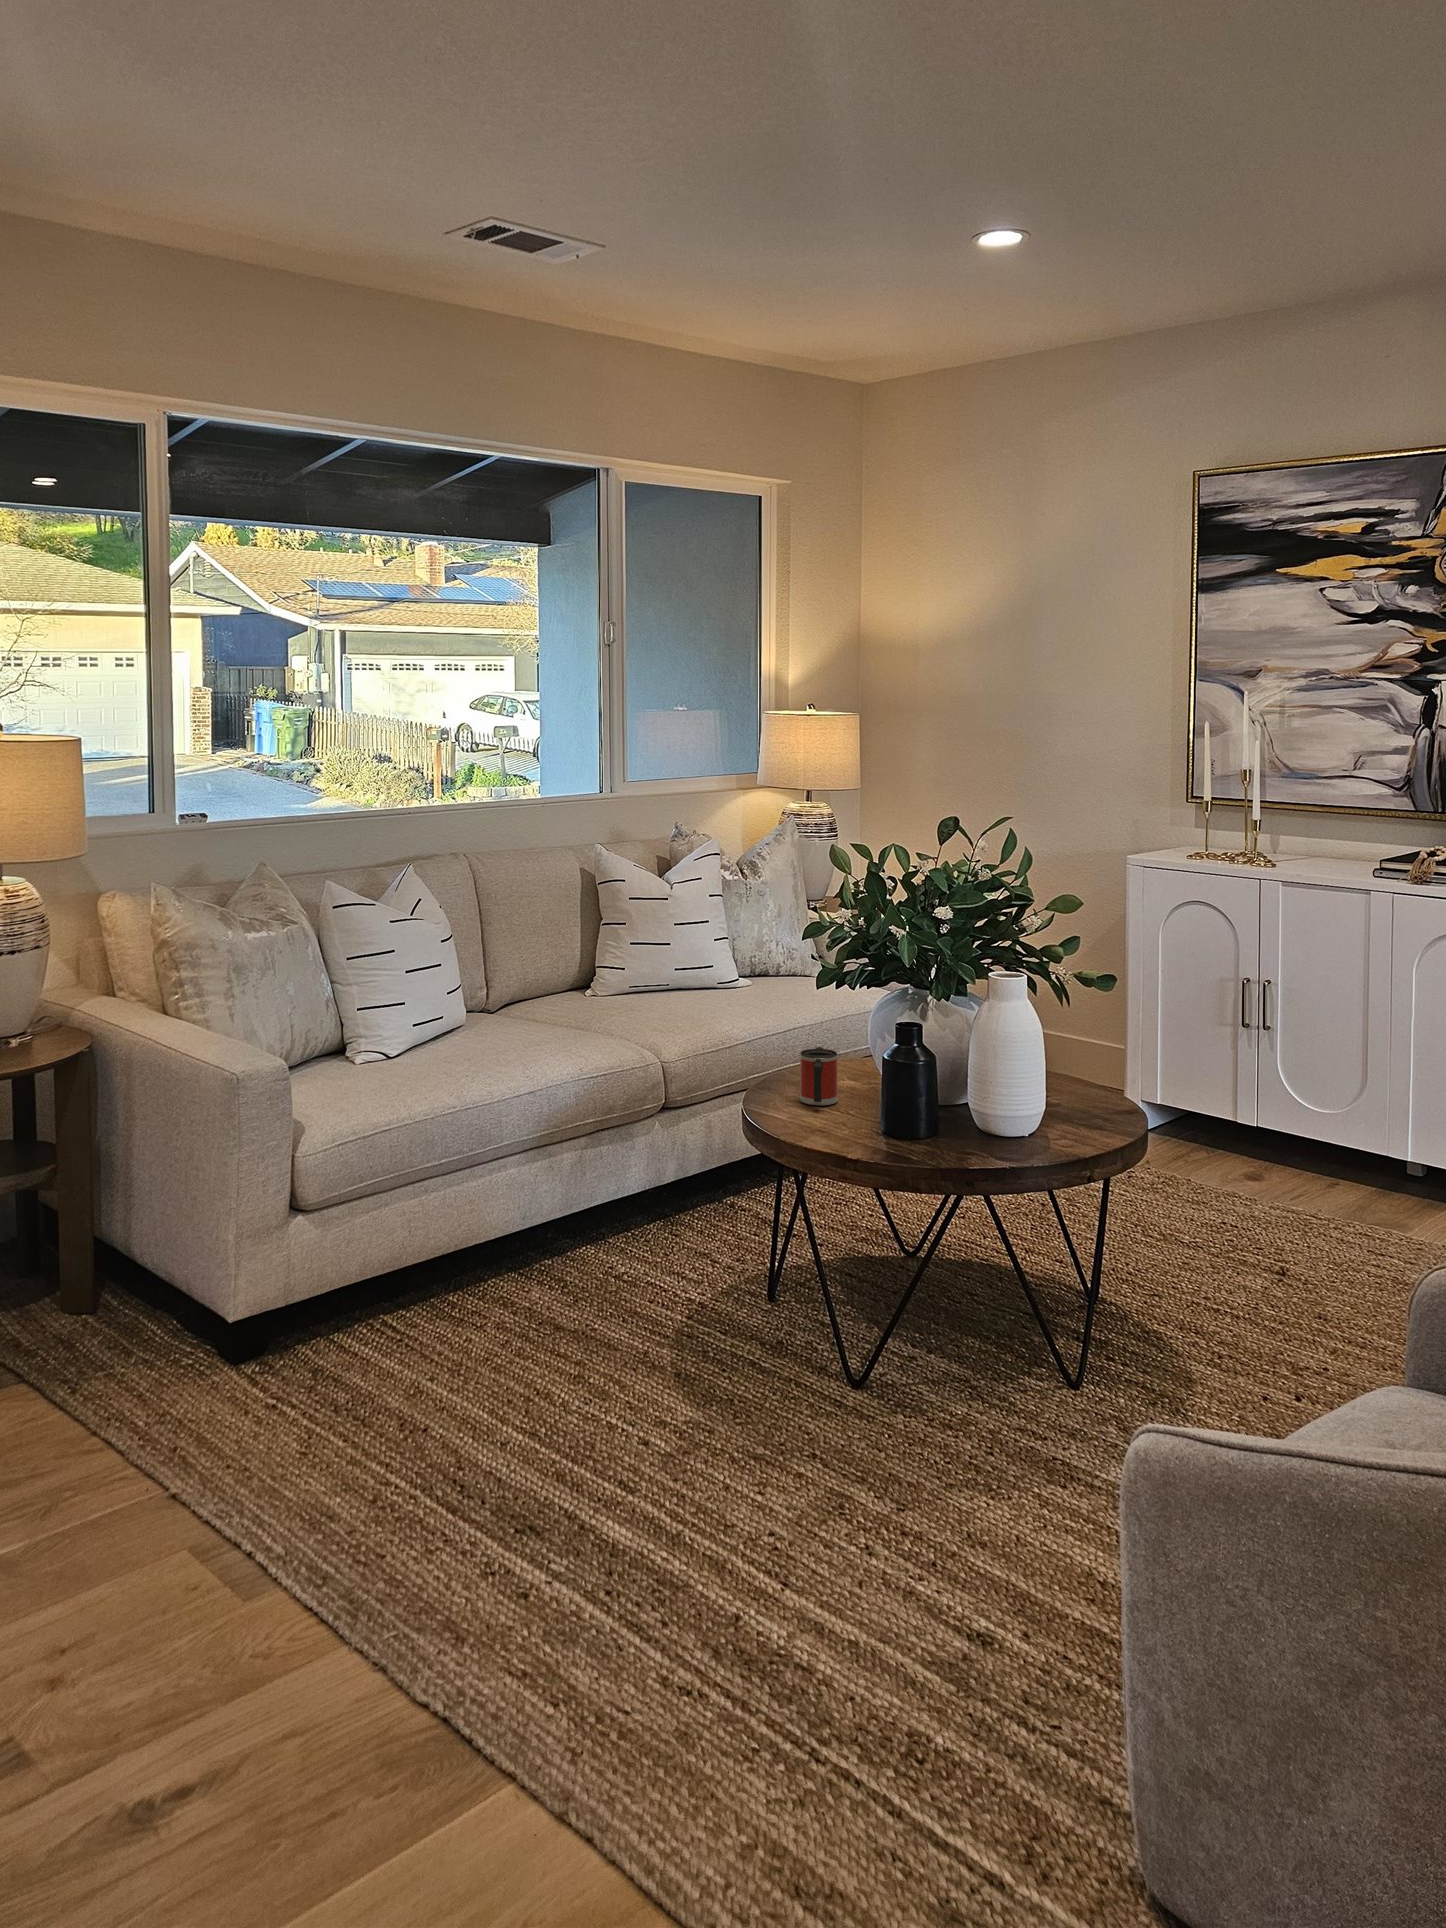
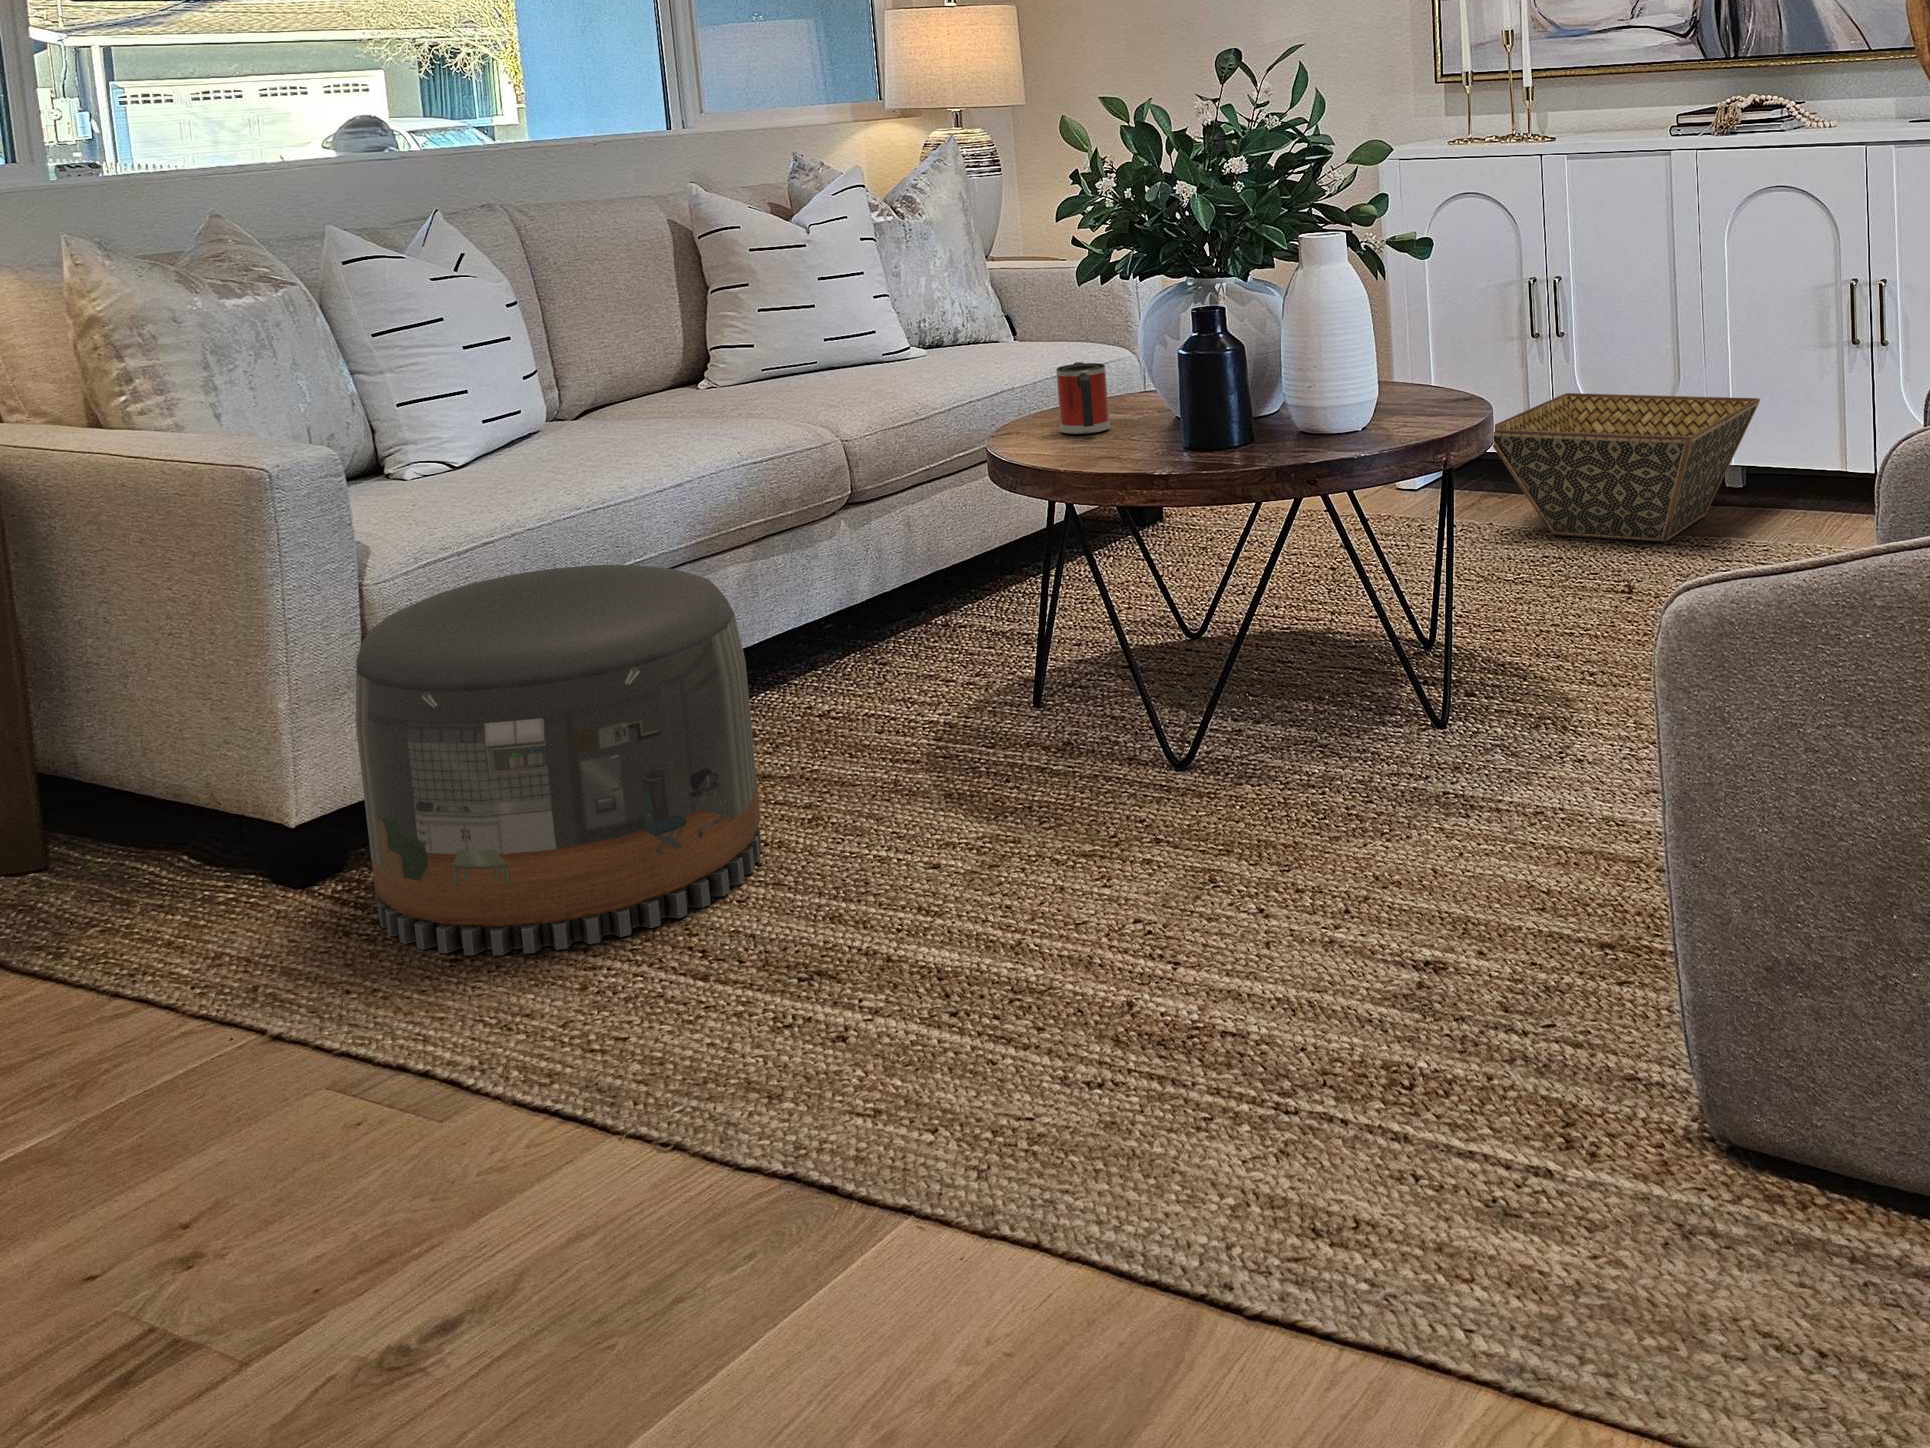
basket: none [1180,1073,1428,1219] -> present [1493,393,1760,543]
pouf: none [265,1163,536,1460] -> present [356,565,761,955]

